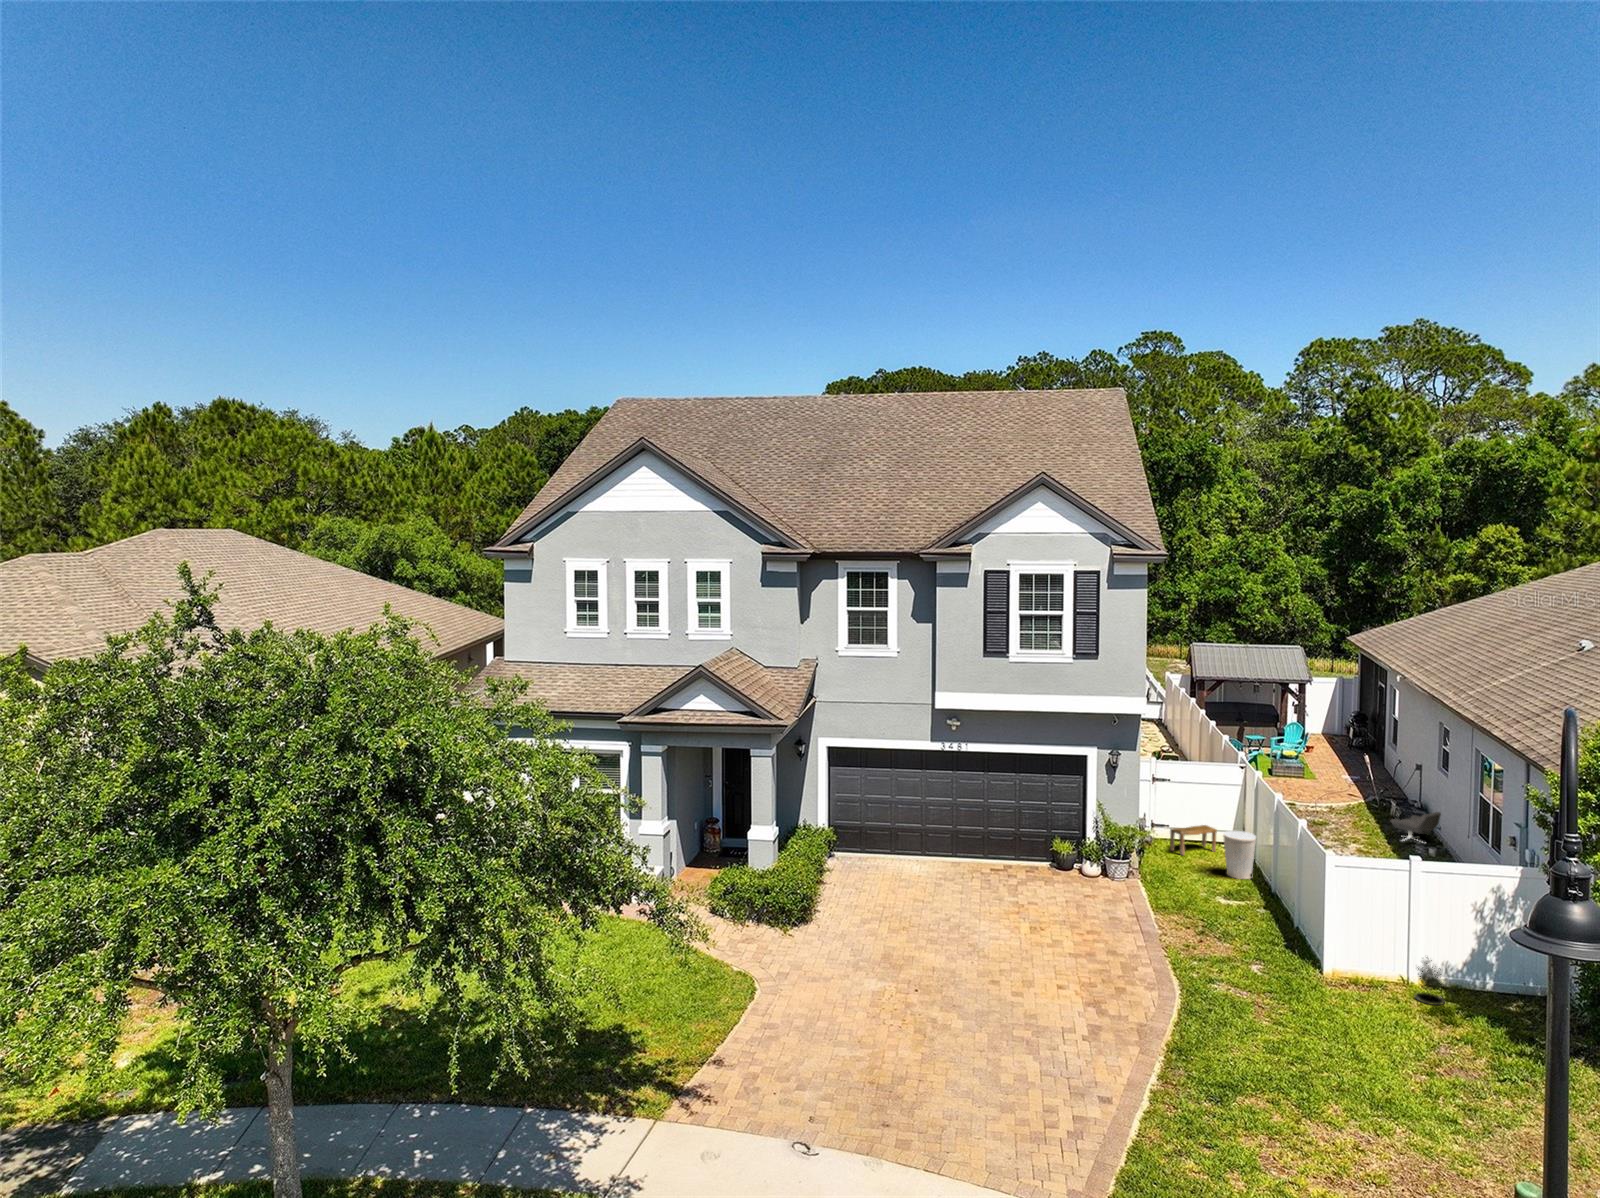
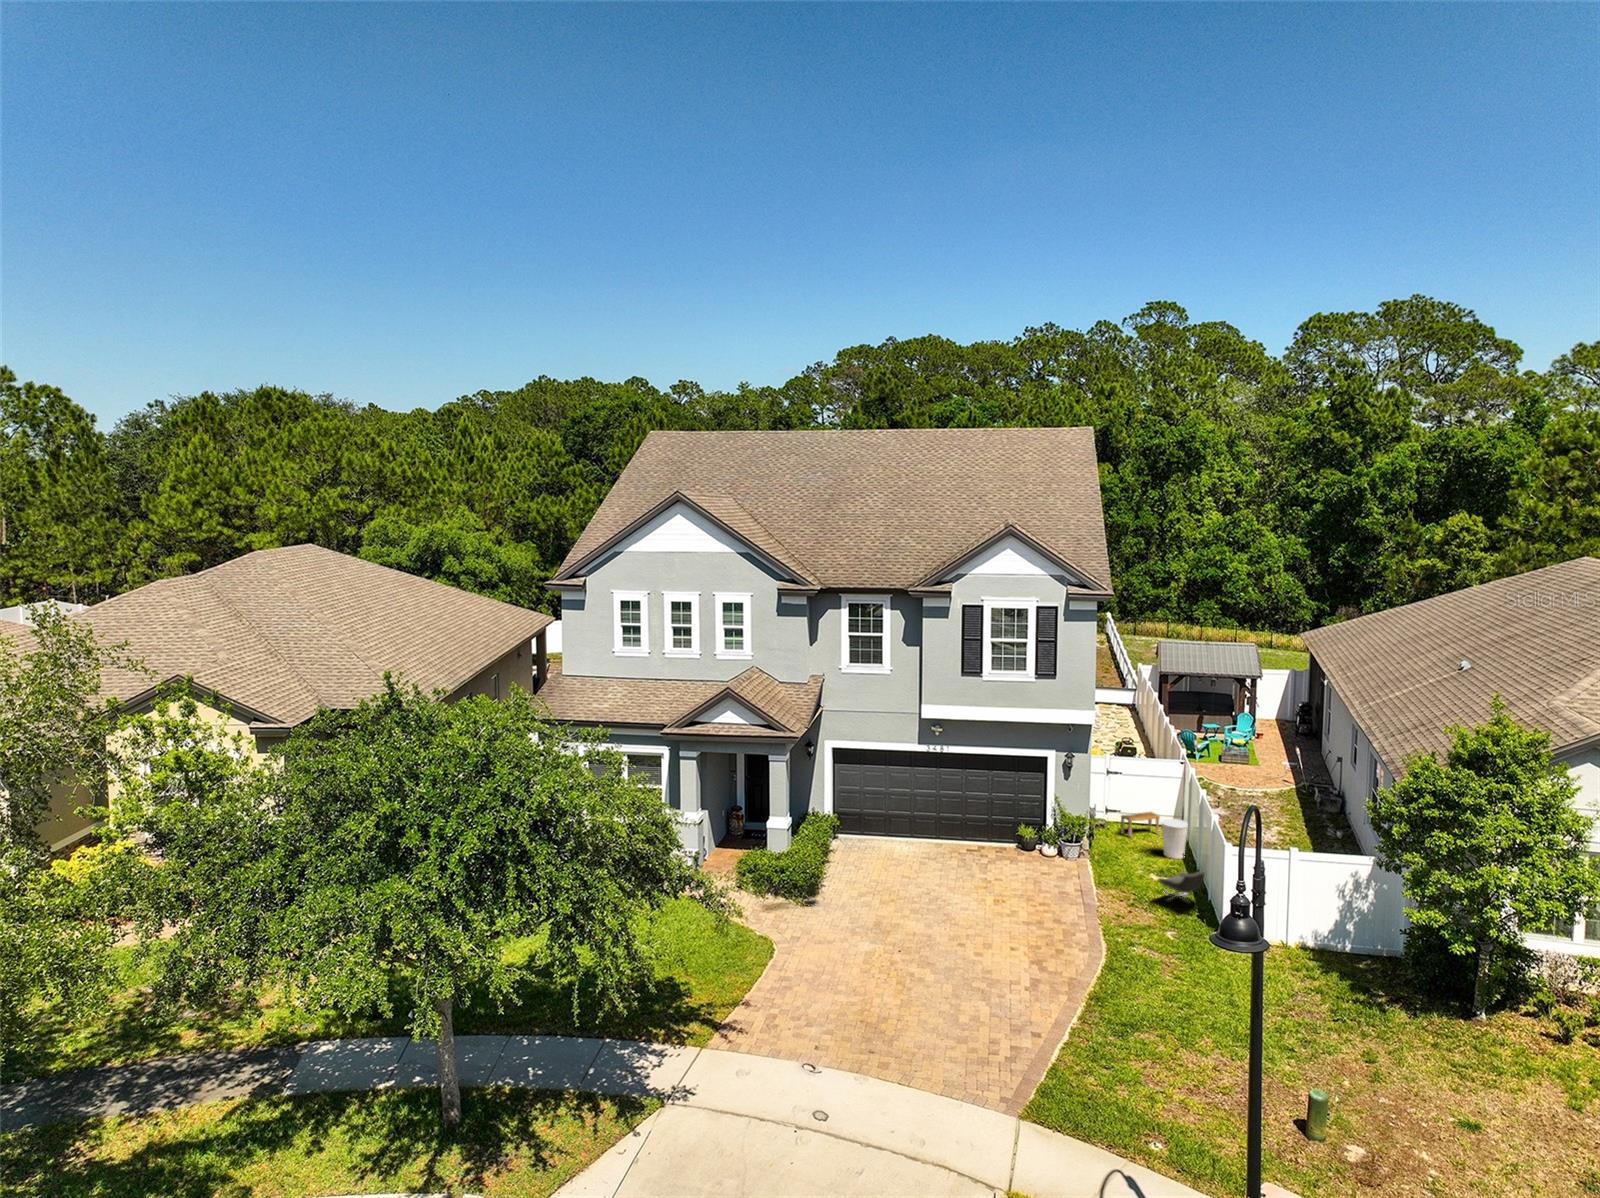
lounge chair: present [1391,812,1441,838] -> present [1158,871,1205,902]
potted tree: present [1415,957,1444,1005] -> present [802,879,818,906]

